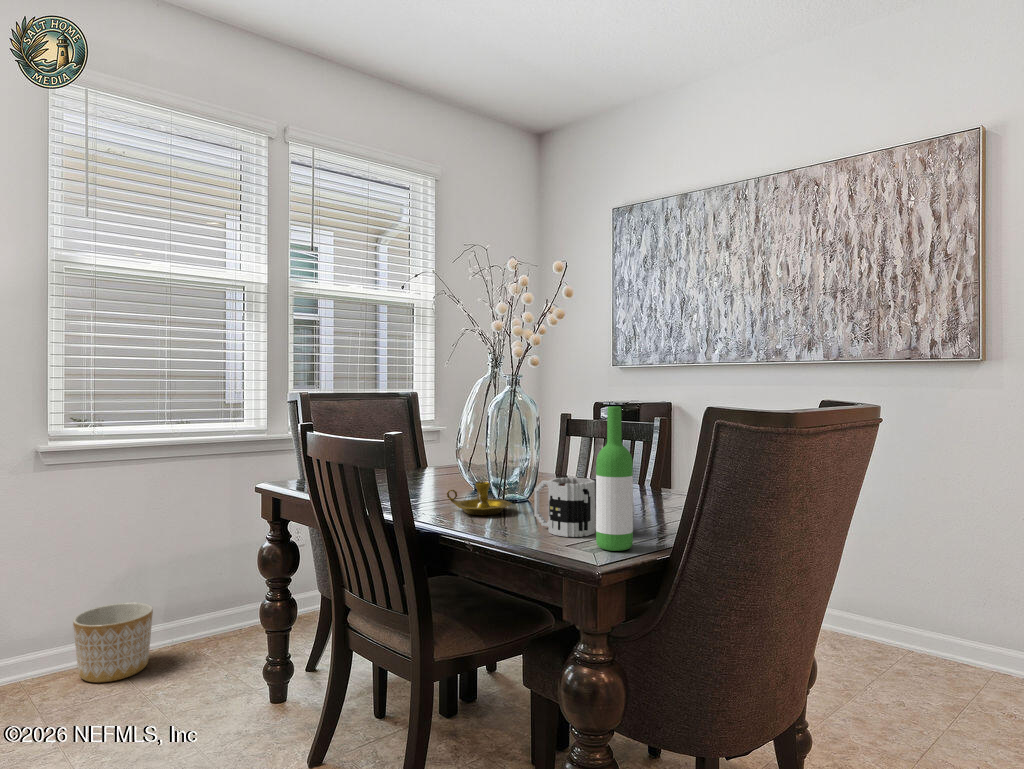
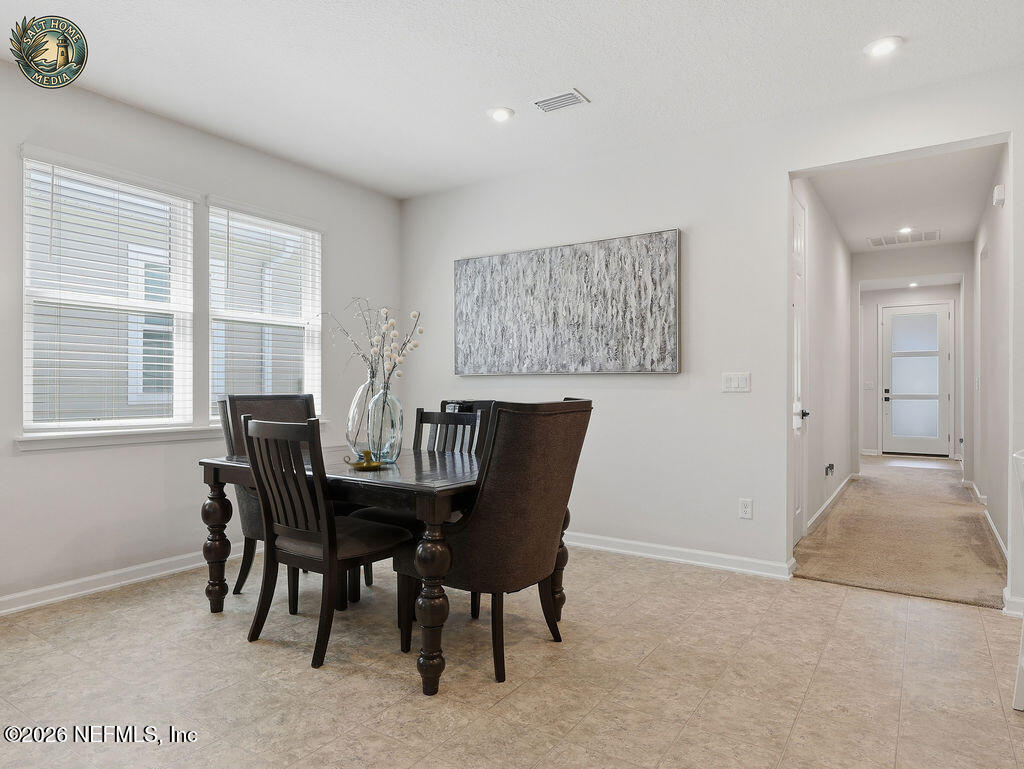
wine bottle: present [596,406,633,551] -> none [436,402,456,482]
mug: present [534,478,595,537] -> none [400,444,436,477]
planter: present [73,602,153,683] -> none [44,556,108,614]

